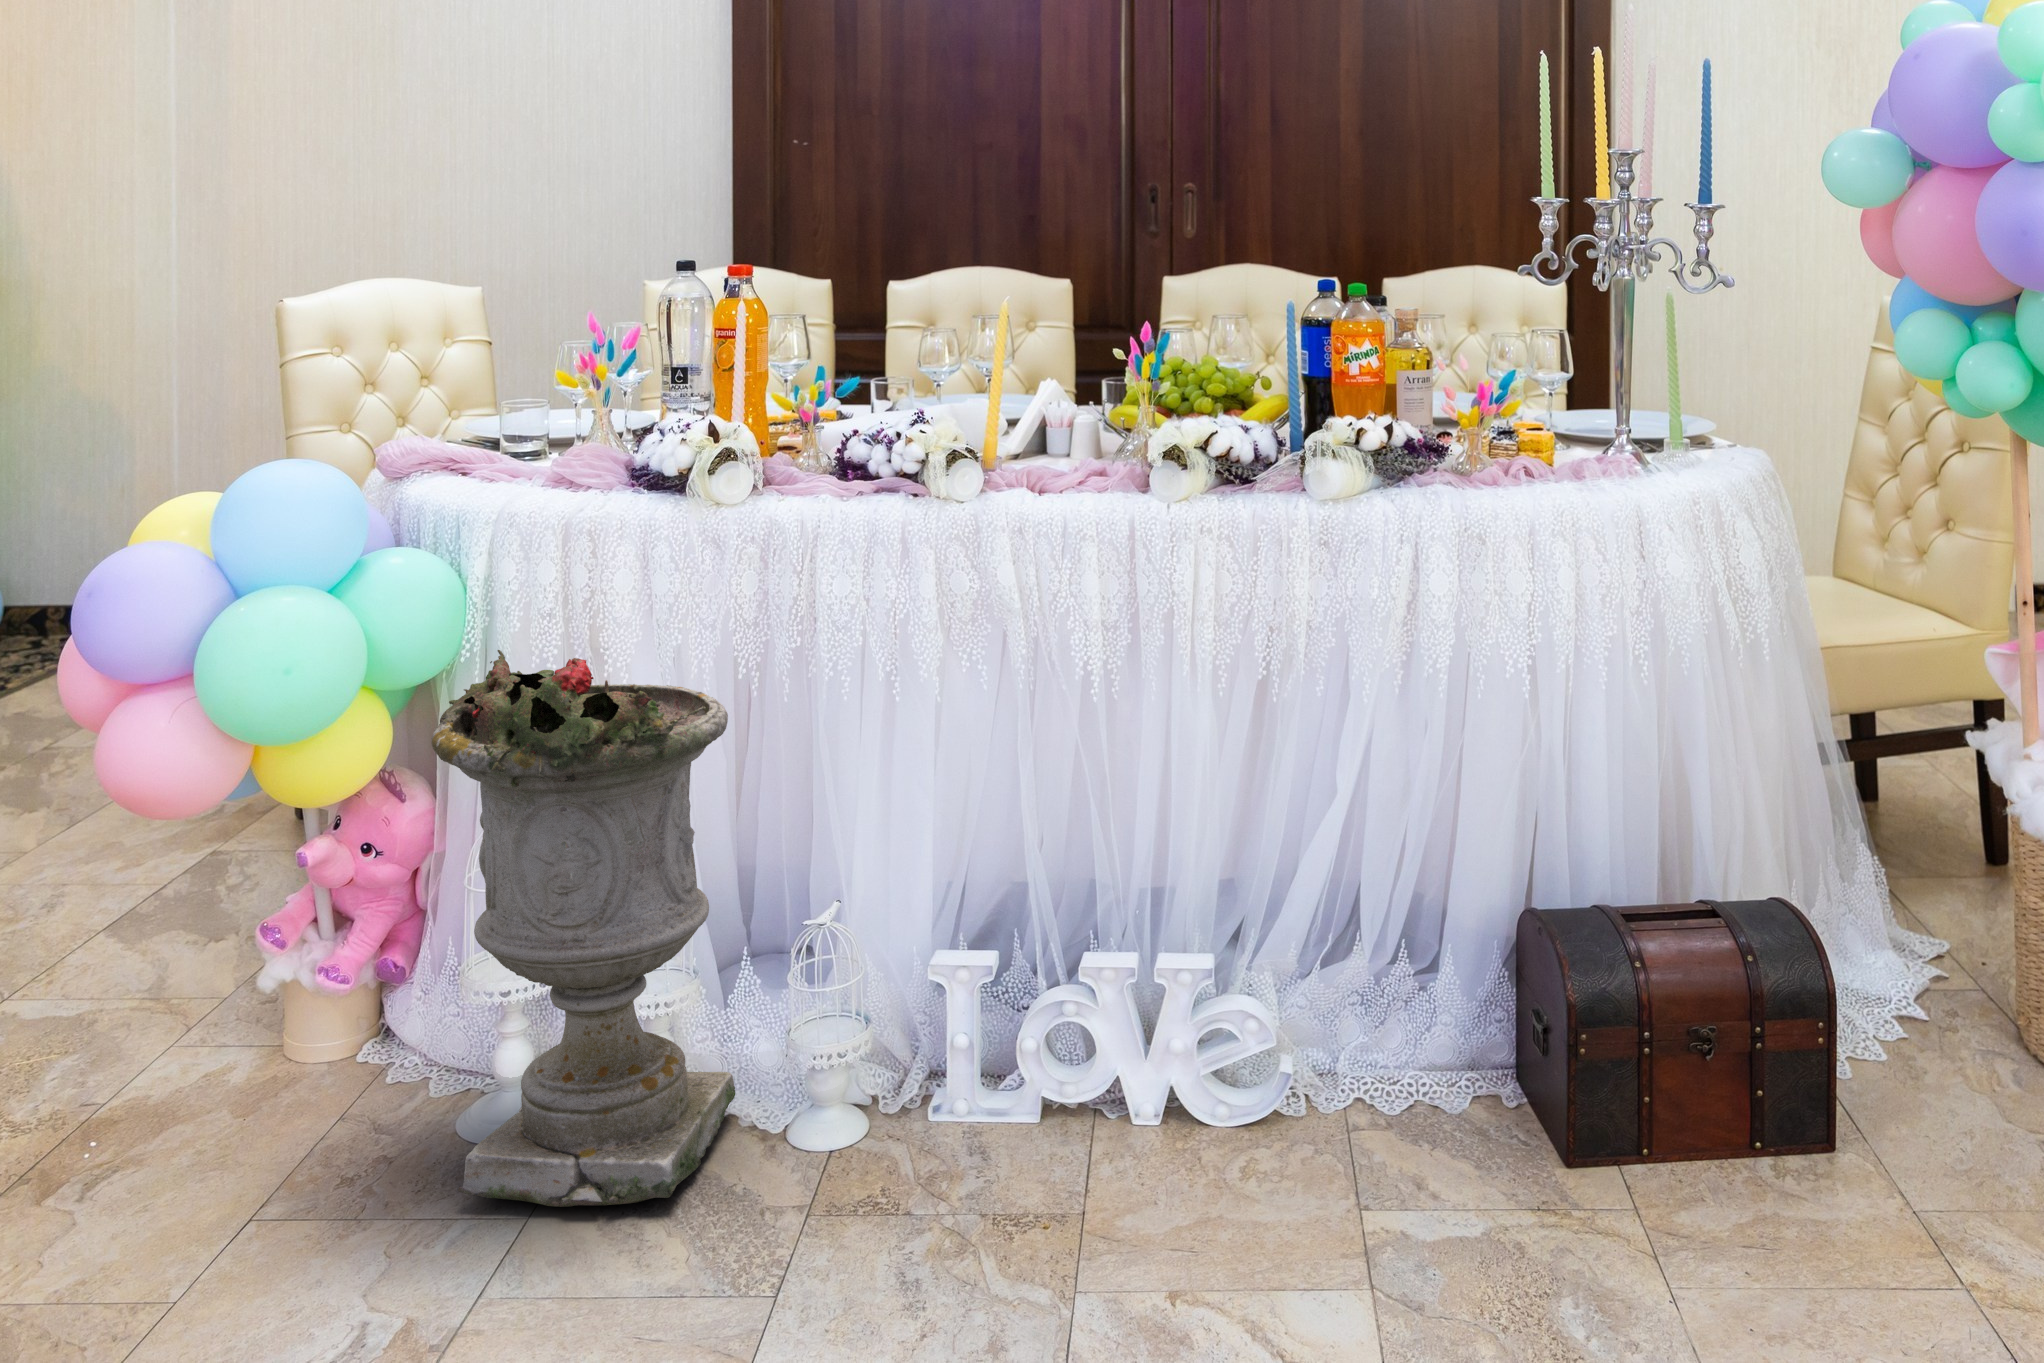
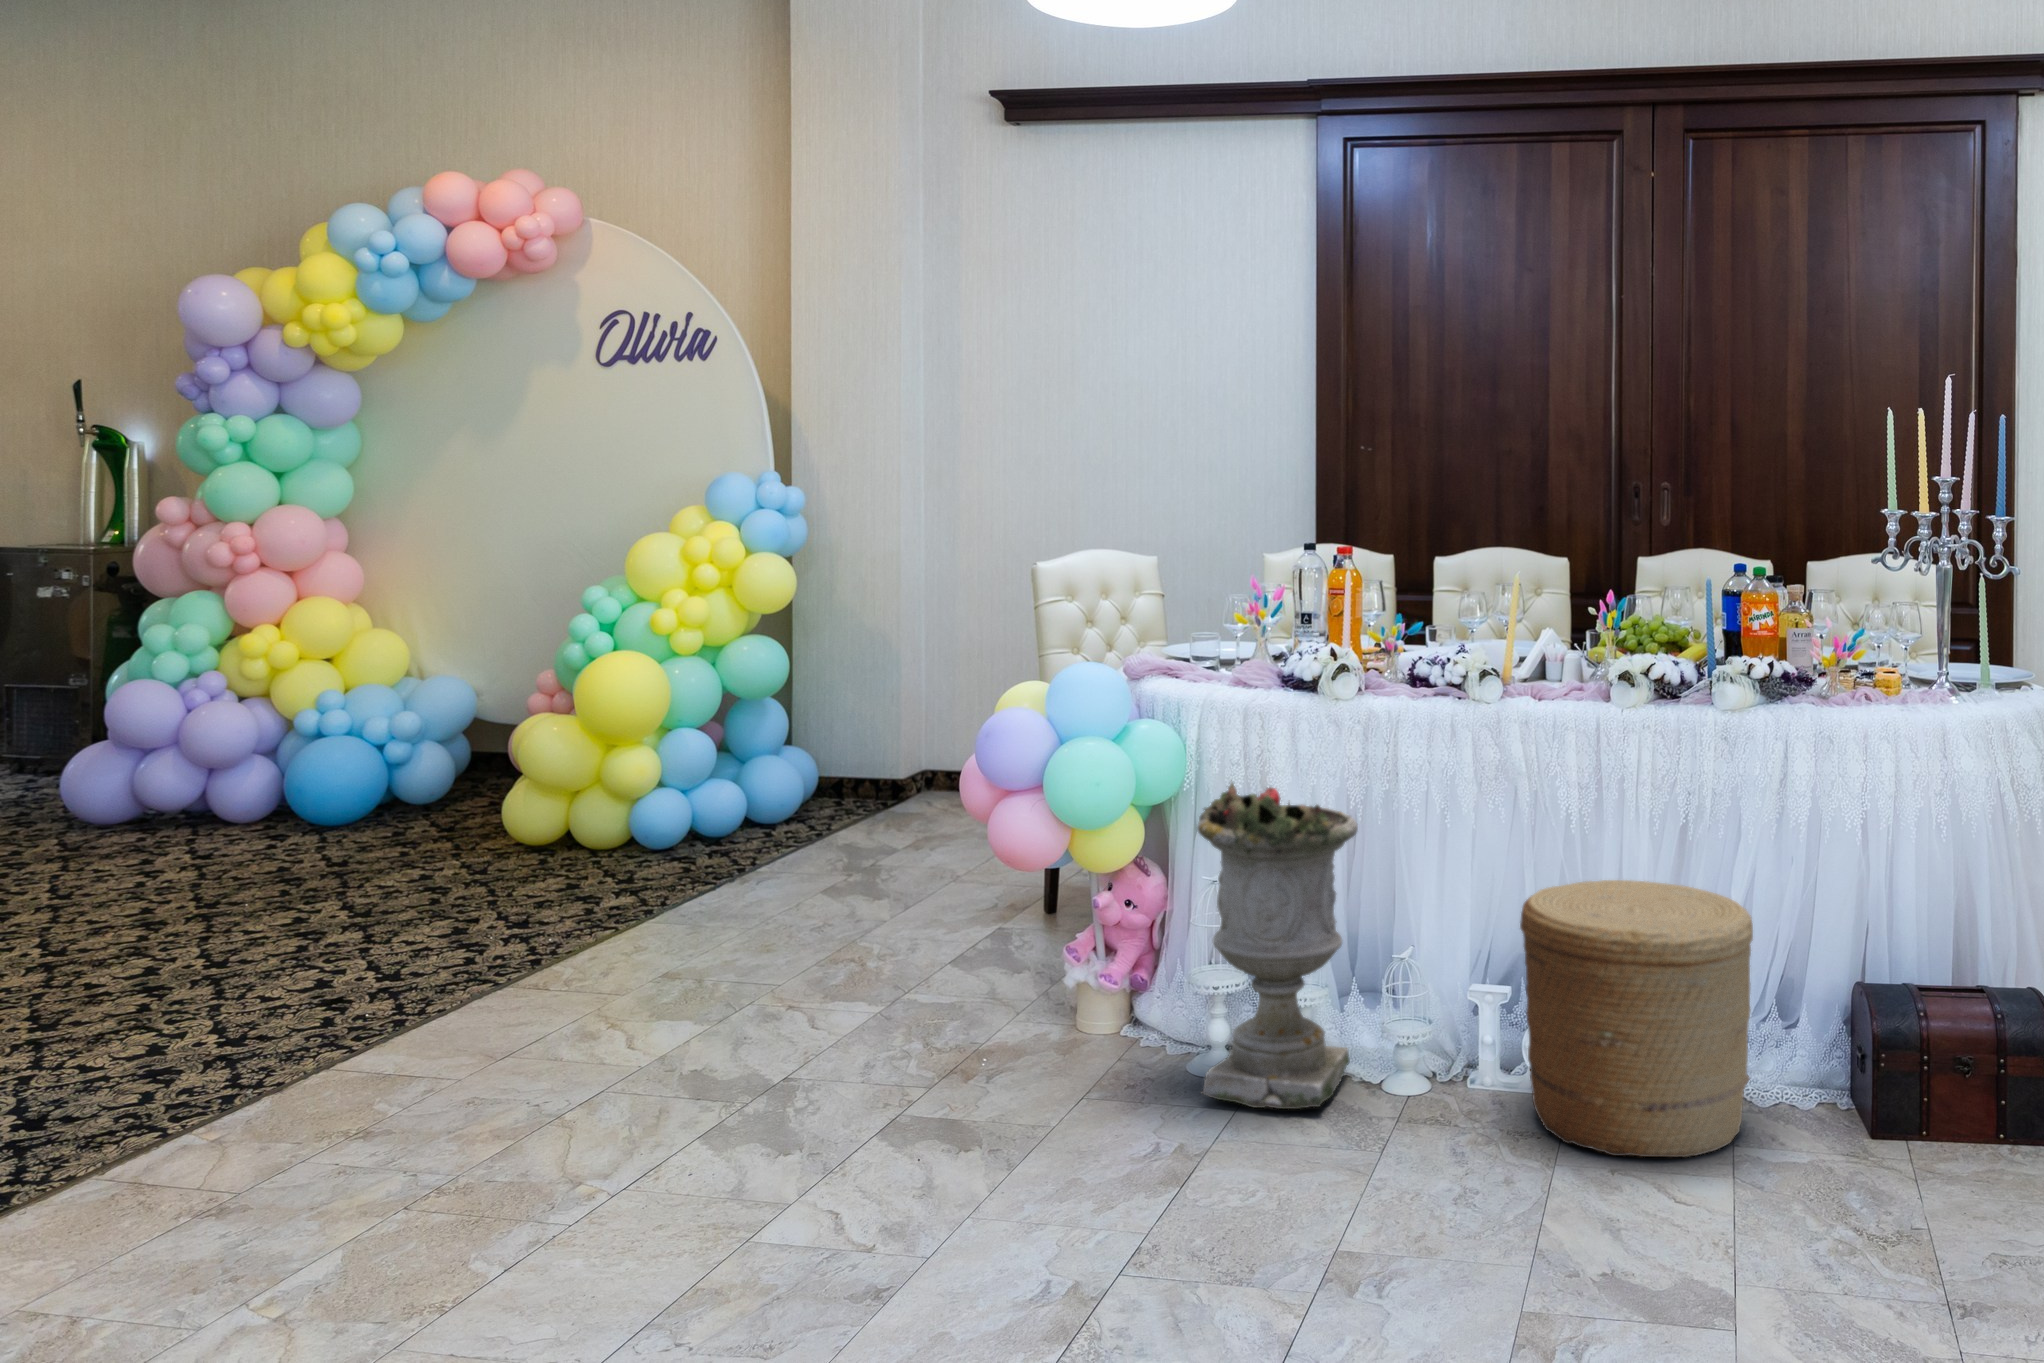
woven basket: none [1005,776,1382,1246] -> present [1520,880,1753,1157]

